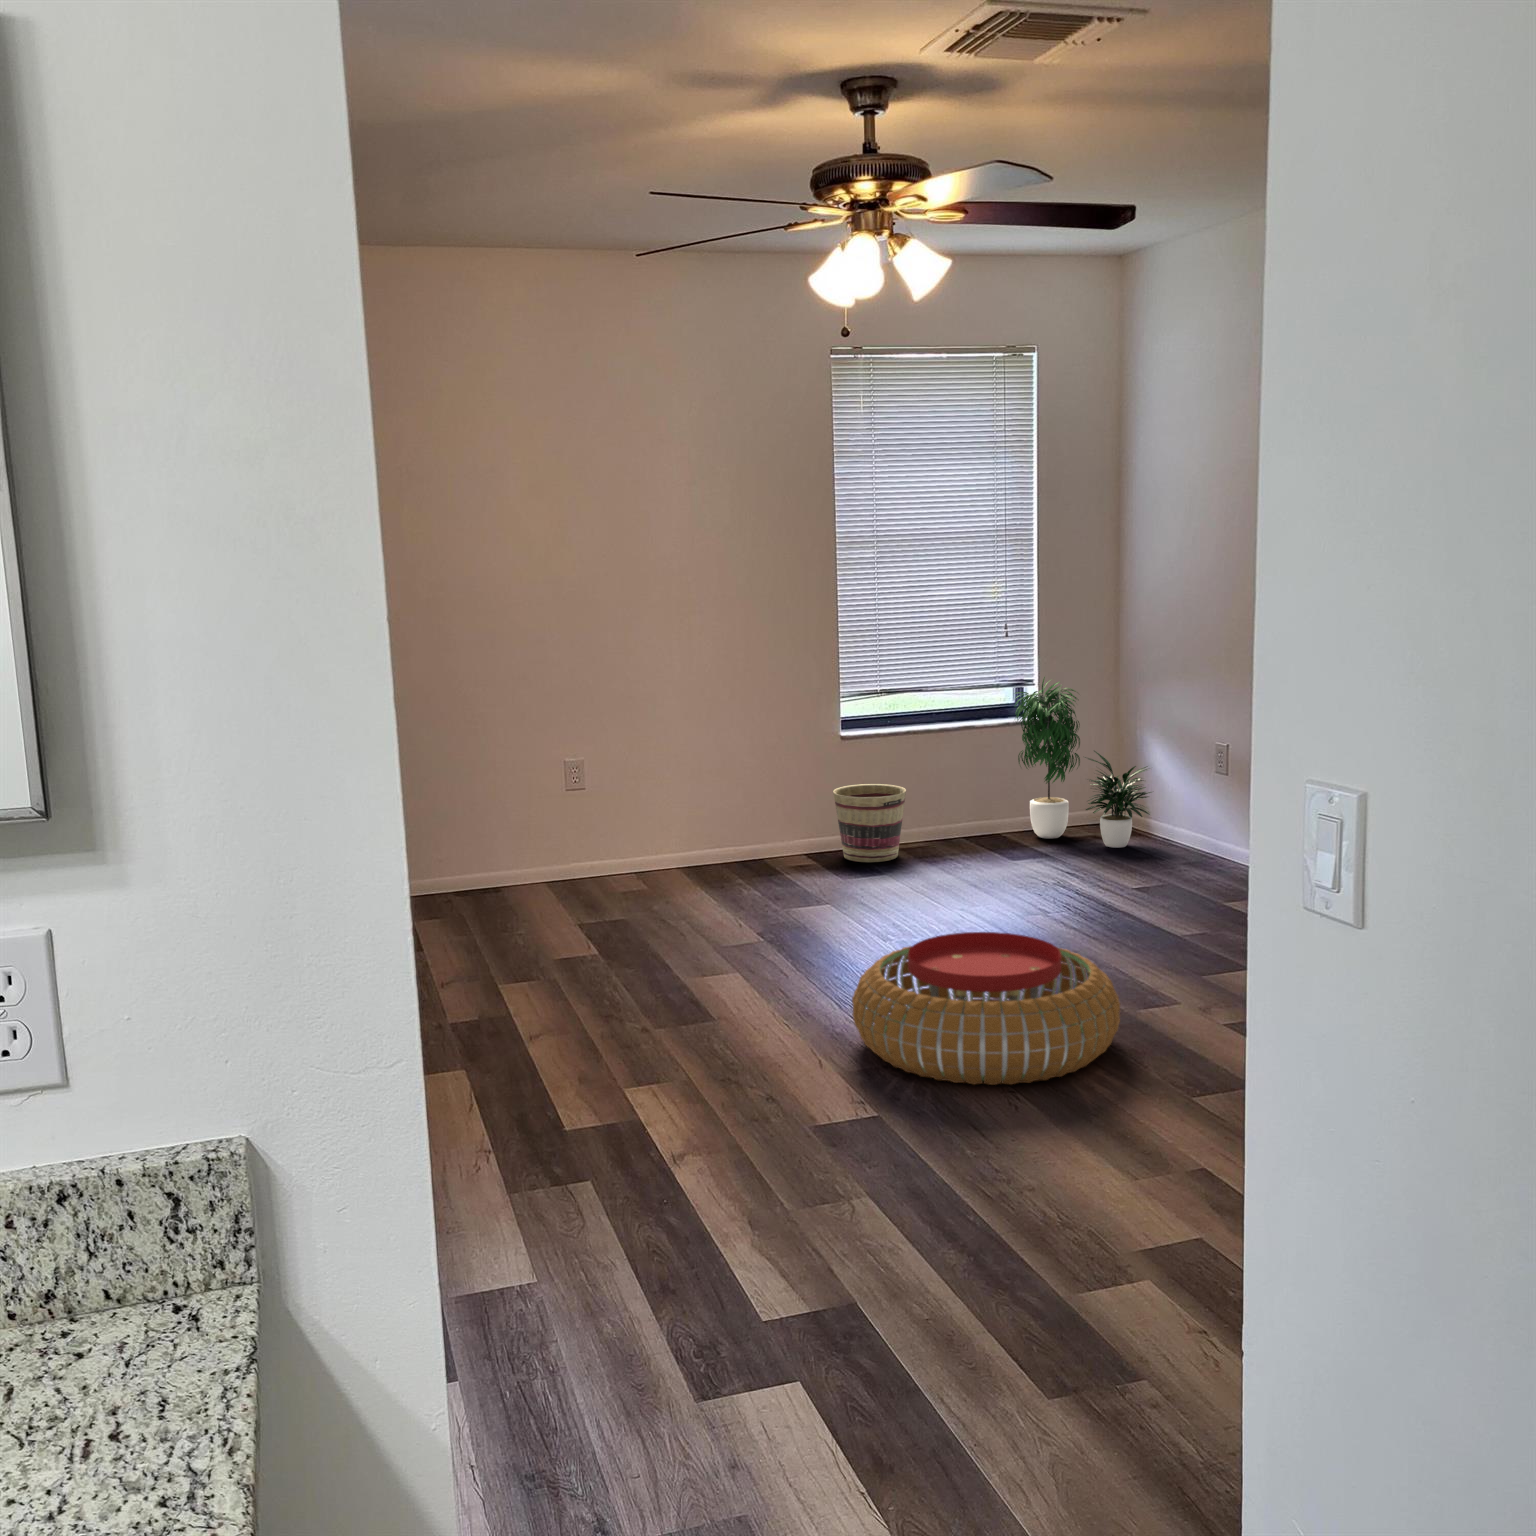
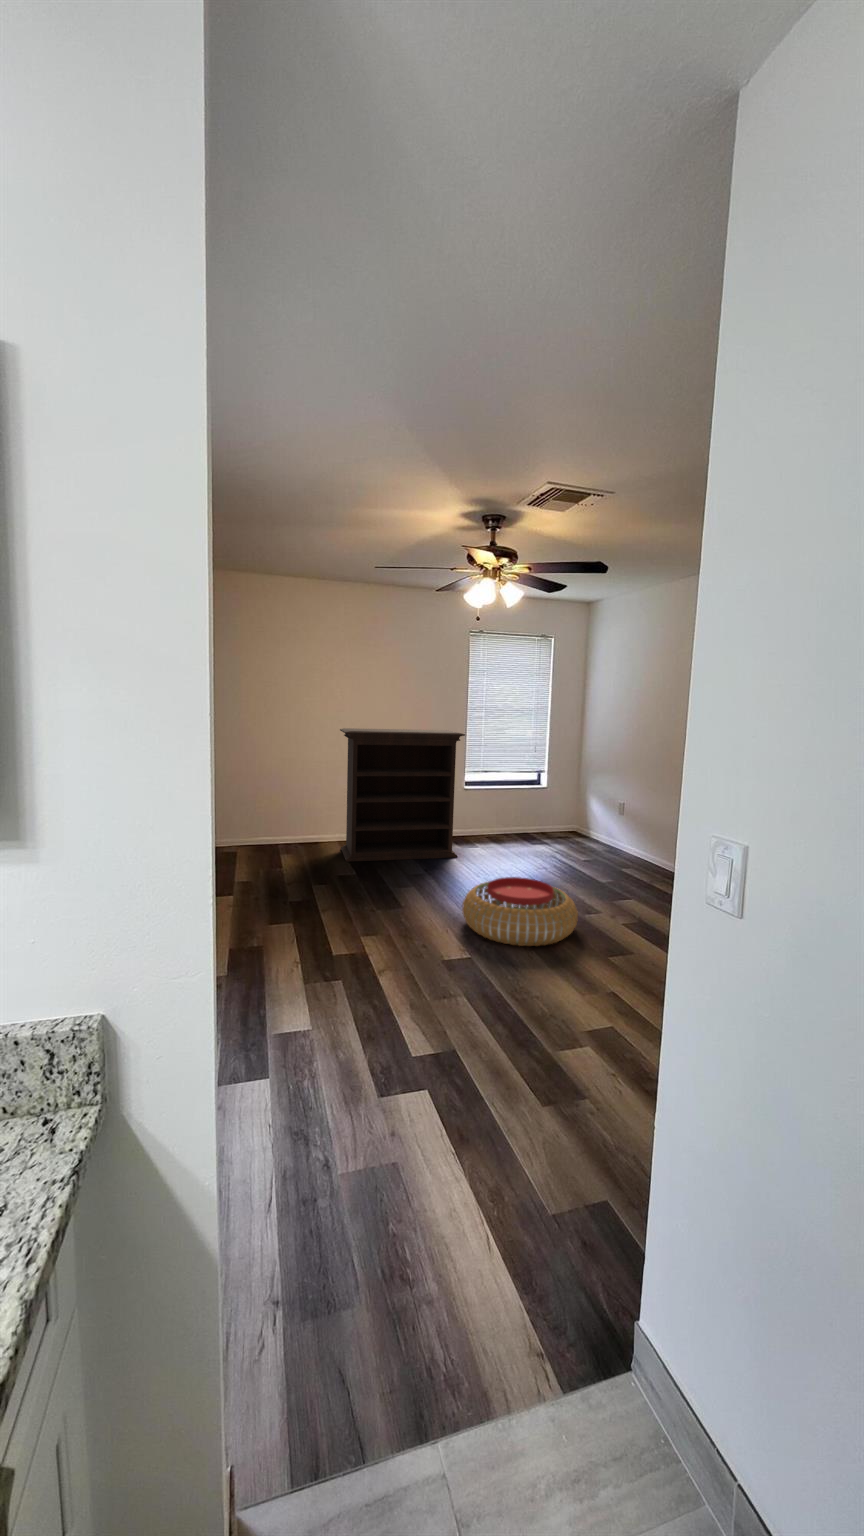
bookshelf: none [530,596,834,927] -> present [340,728,465,862]
potted plant: present [1015,677,1151,848] -> none [536,769,592,842]
basket: present [833,784,906,862] -> none [460,809,490,842]

